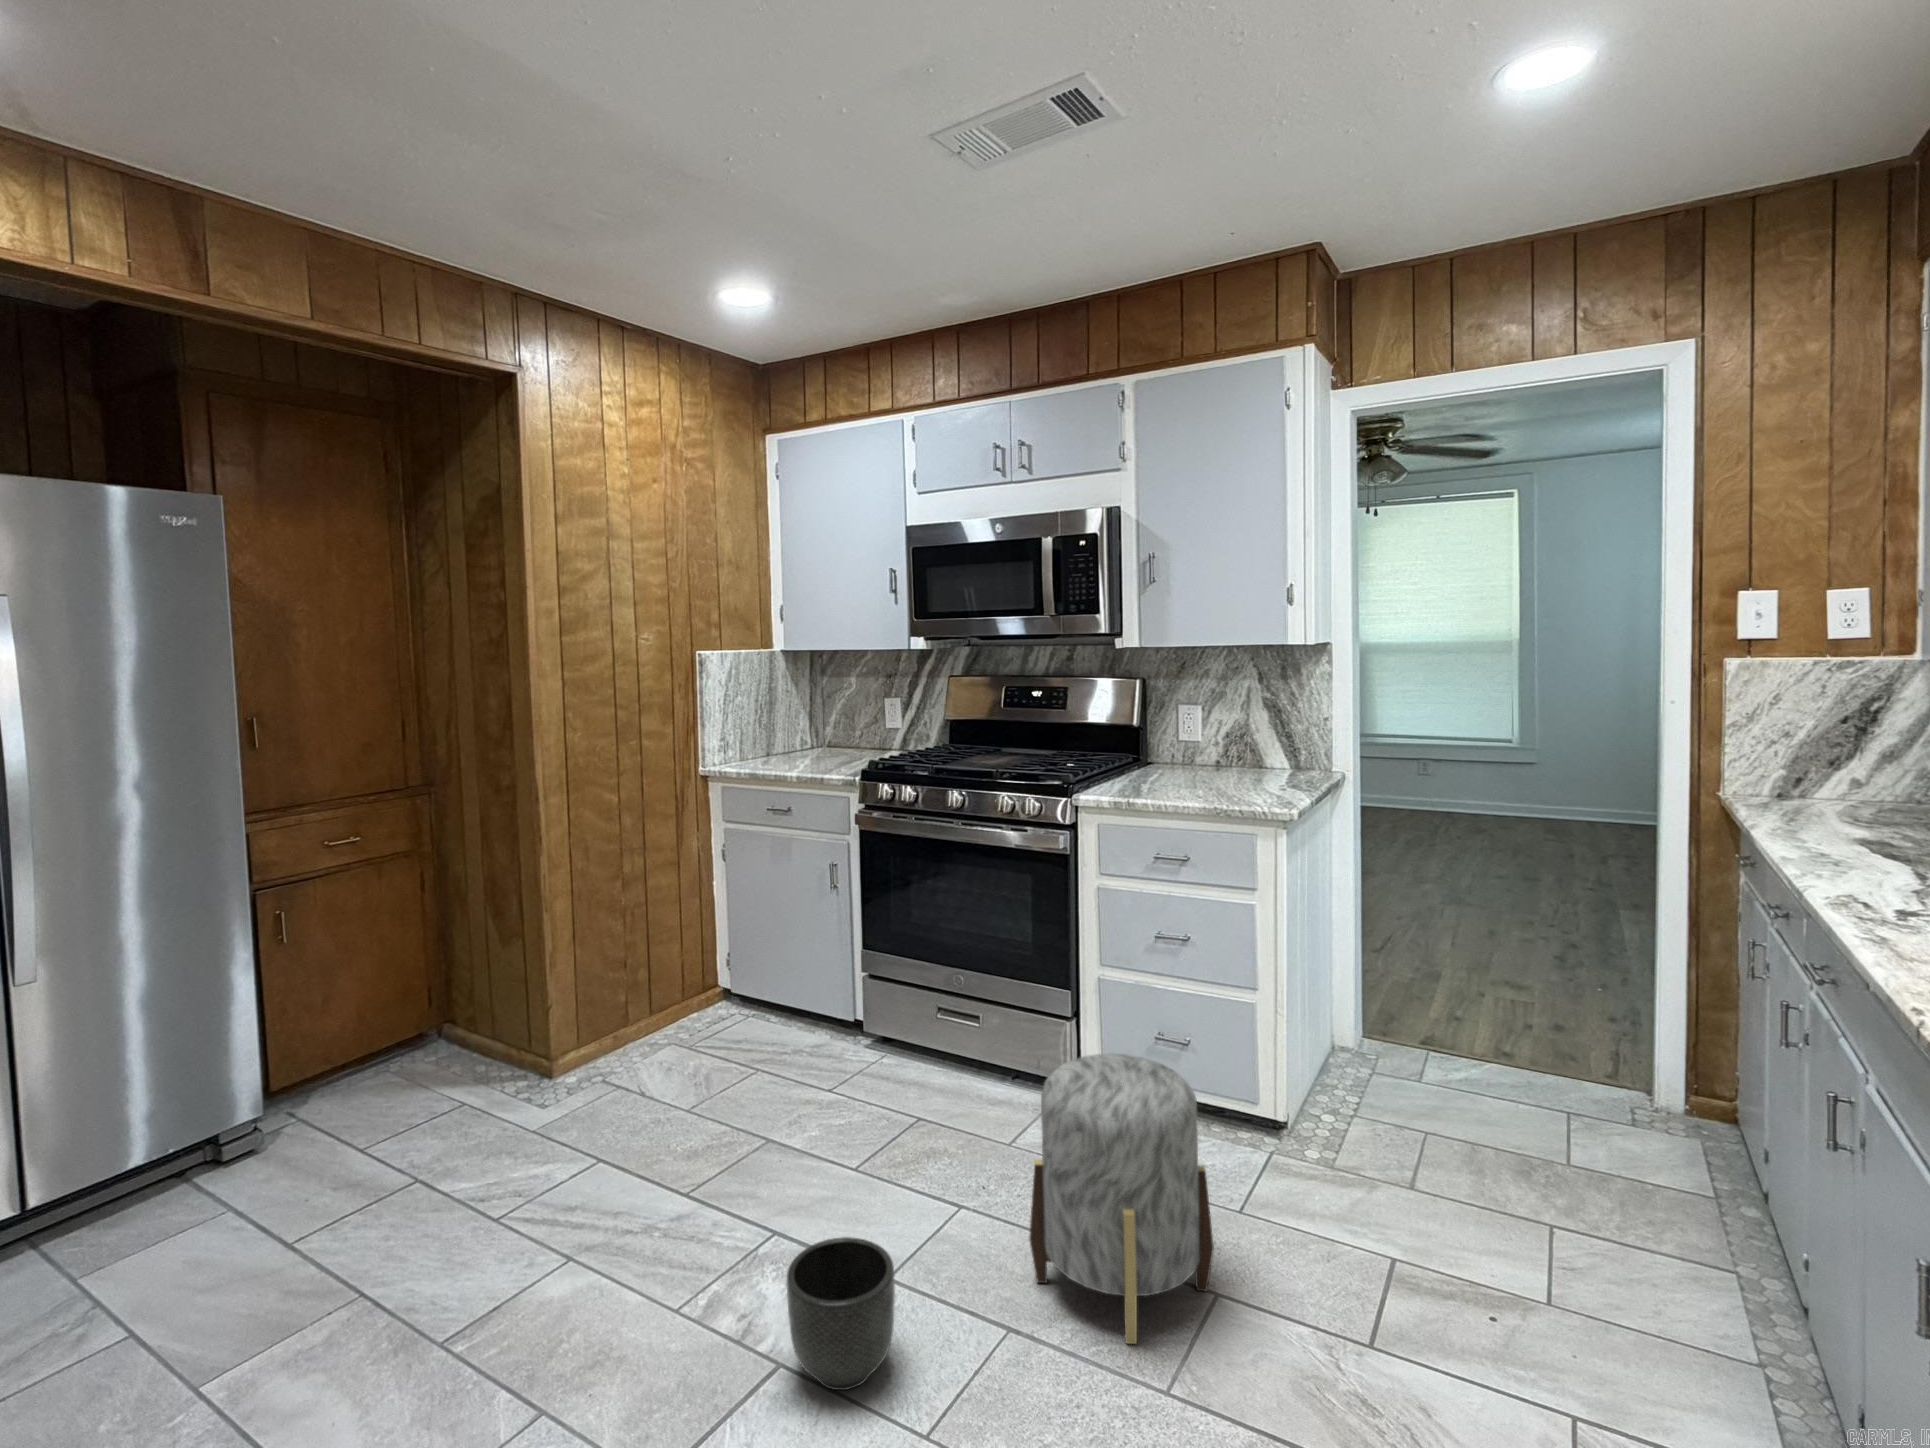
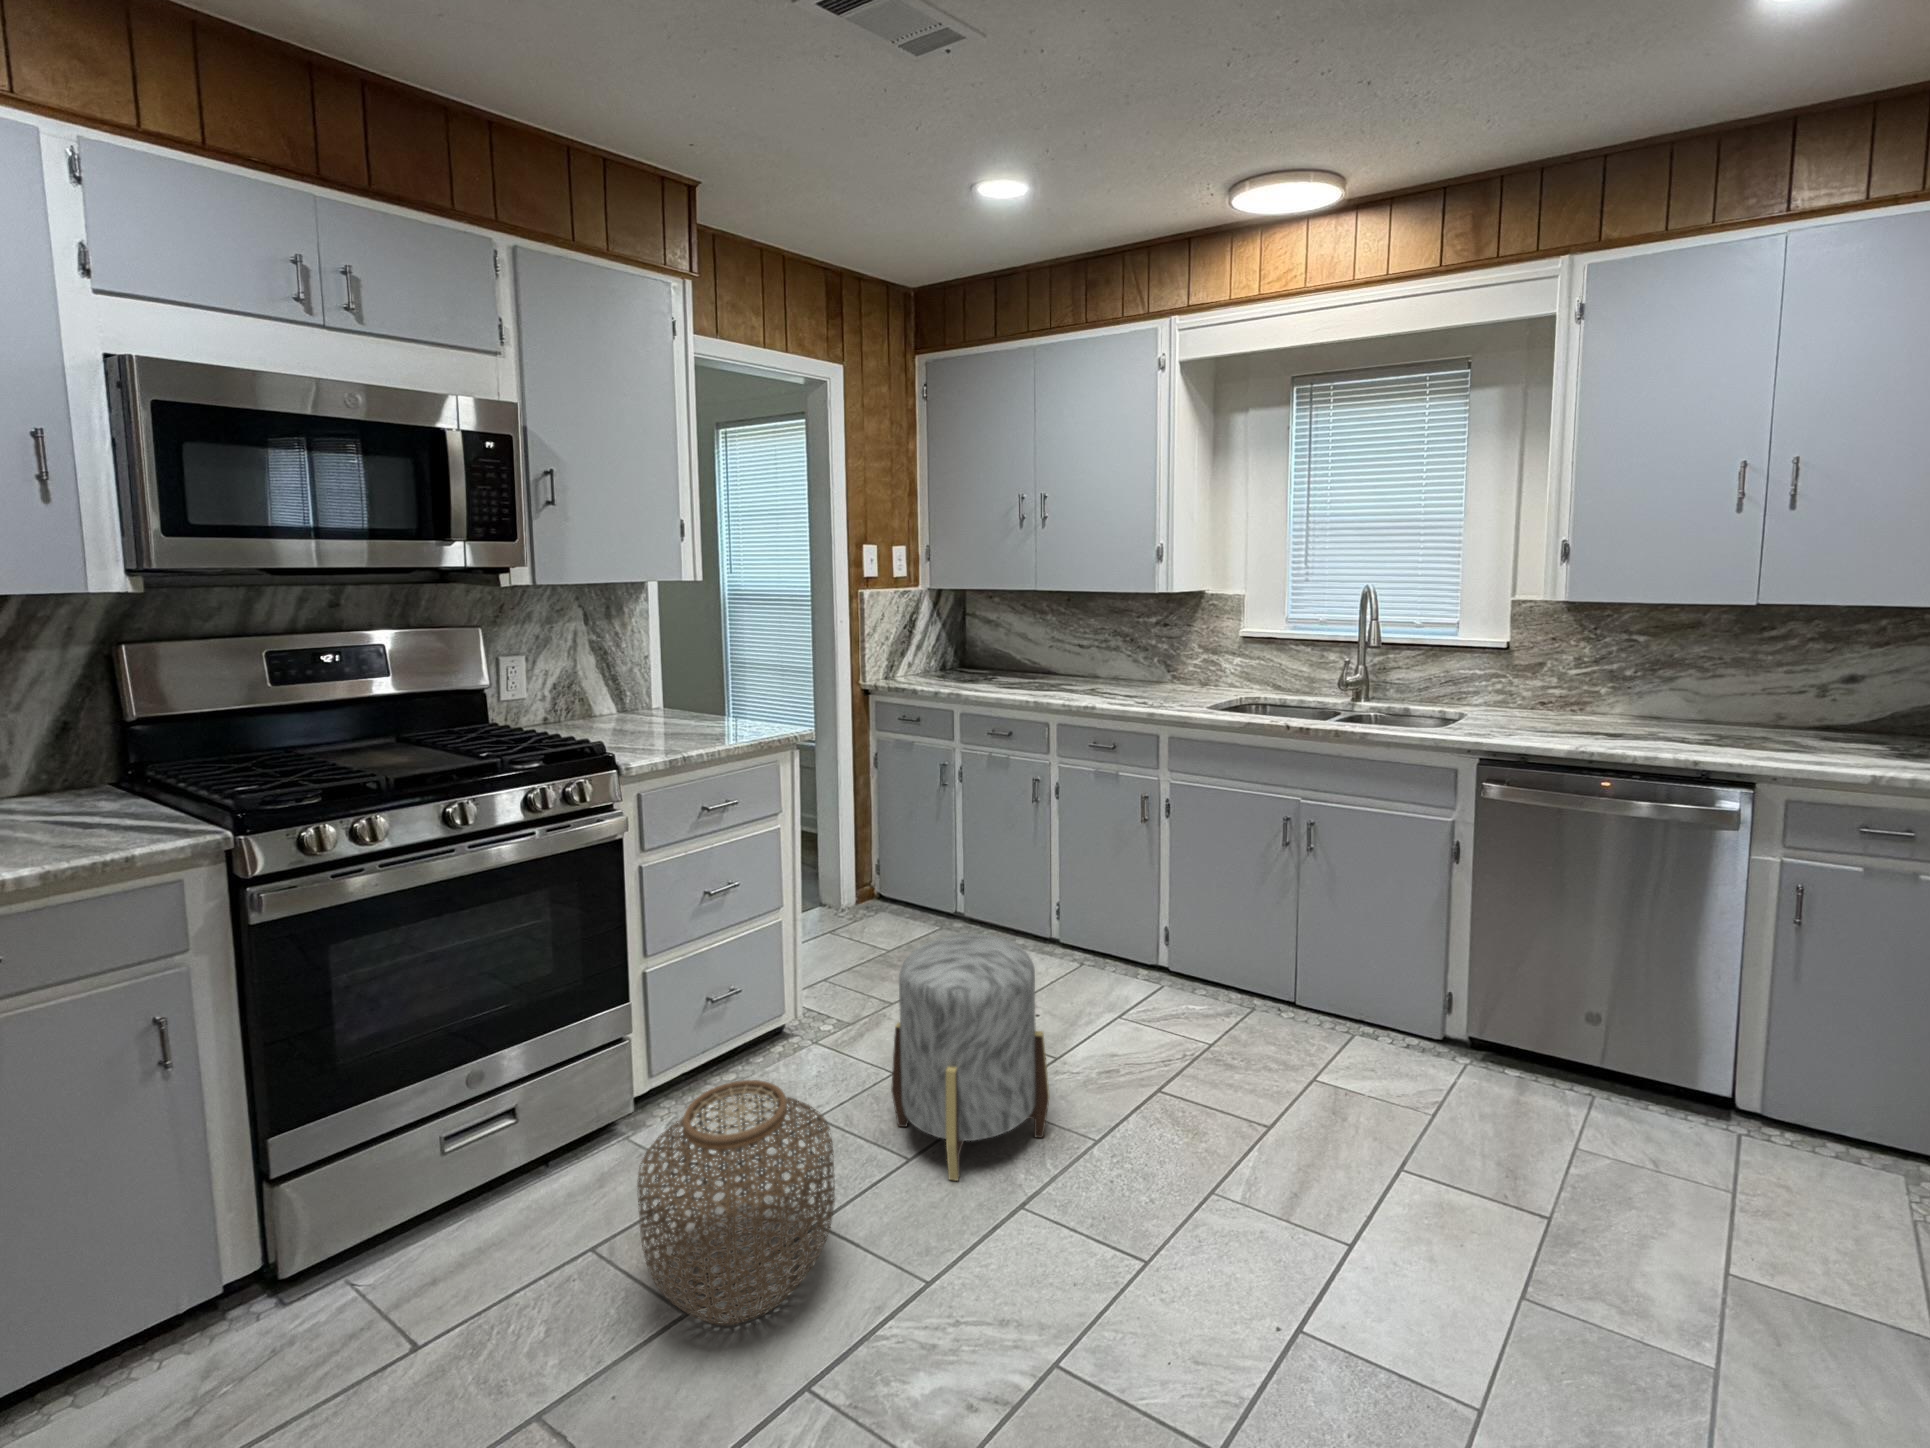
woven basket: none [833,1033,974,1209] -> present [637,1080,835,1326]
planter: present [787,1237,895,1390] -> none [1007,1195,1123,1362]

